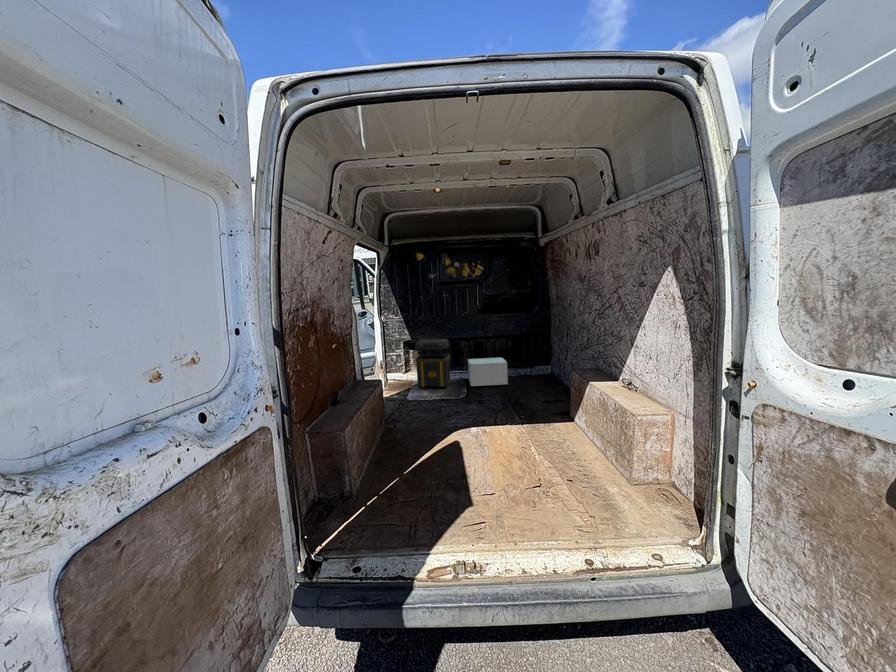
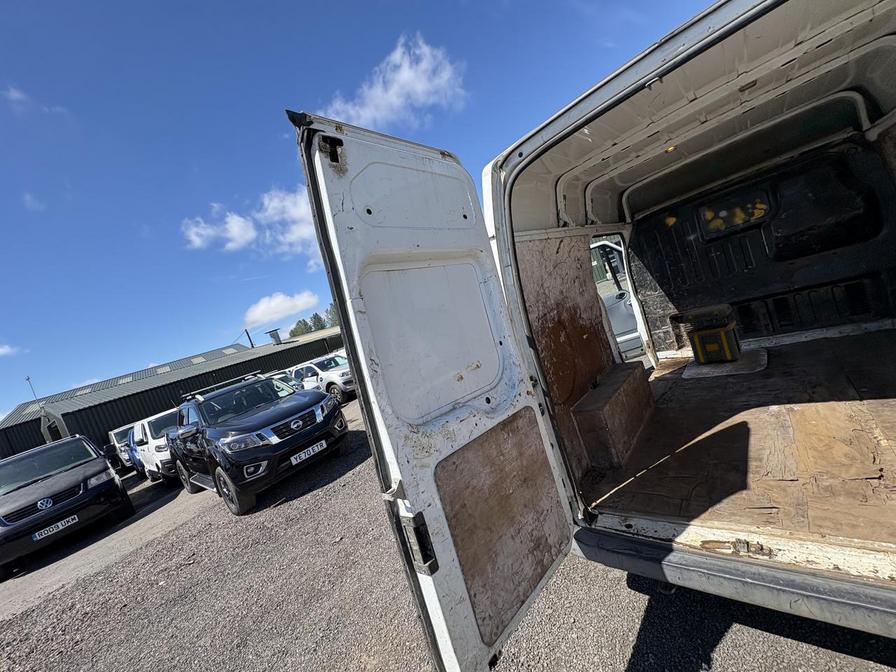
storage box: present [468,357,508,386] -> none [765,312,843,355]

